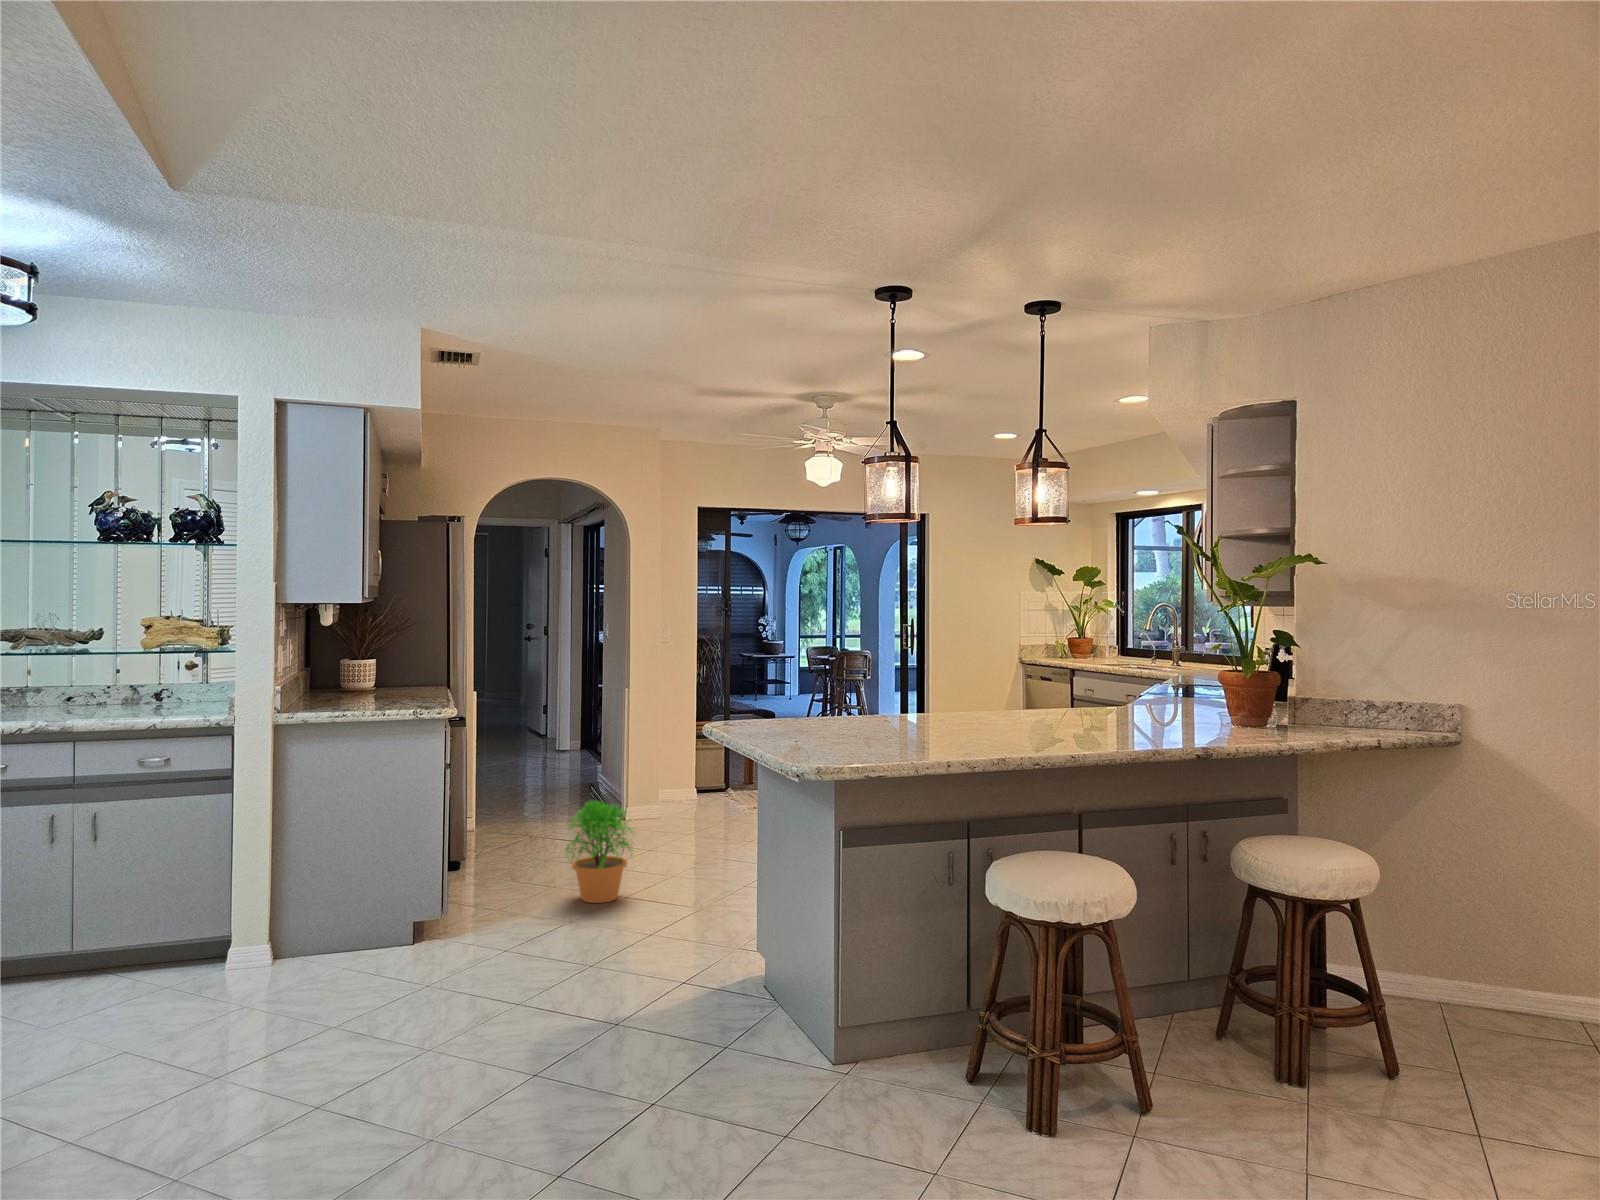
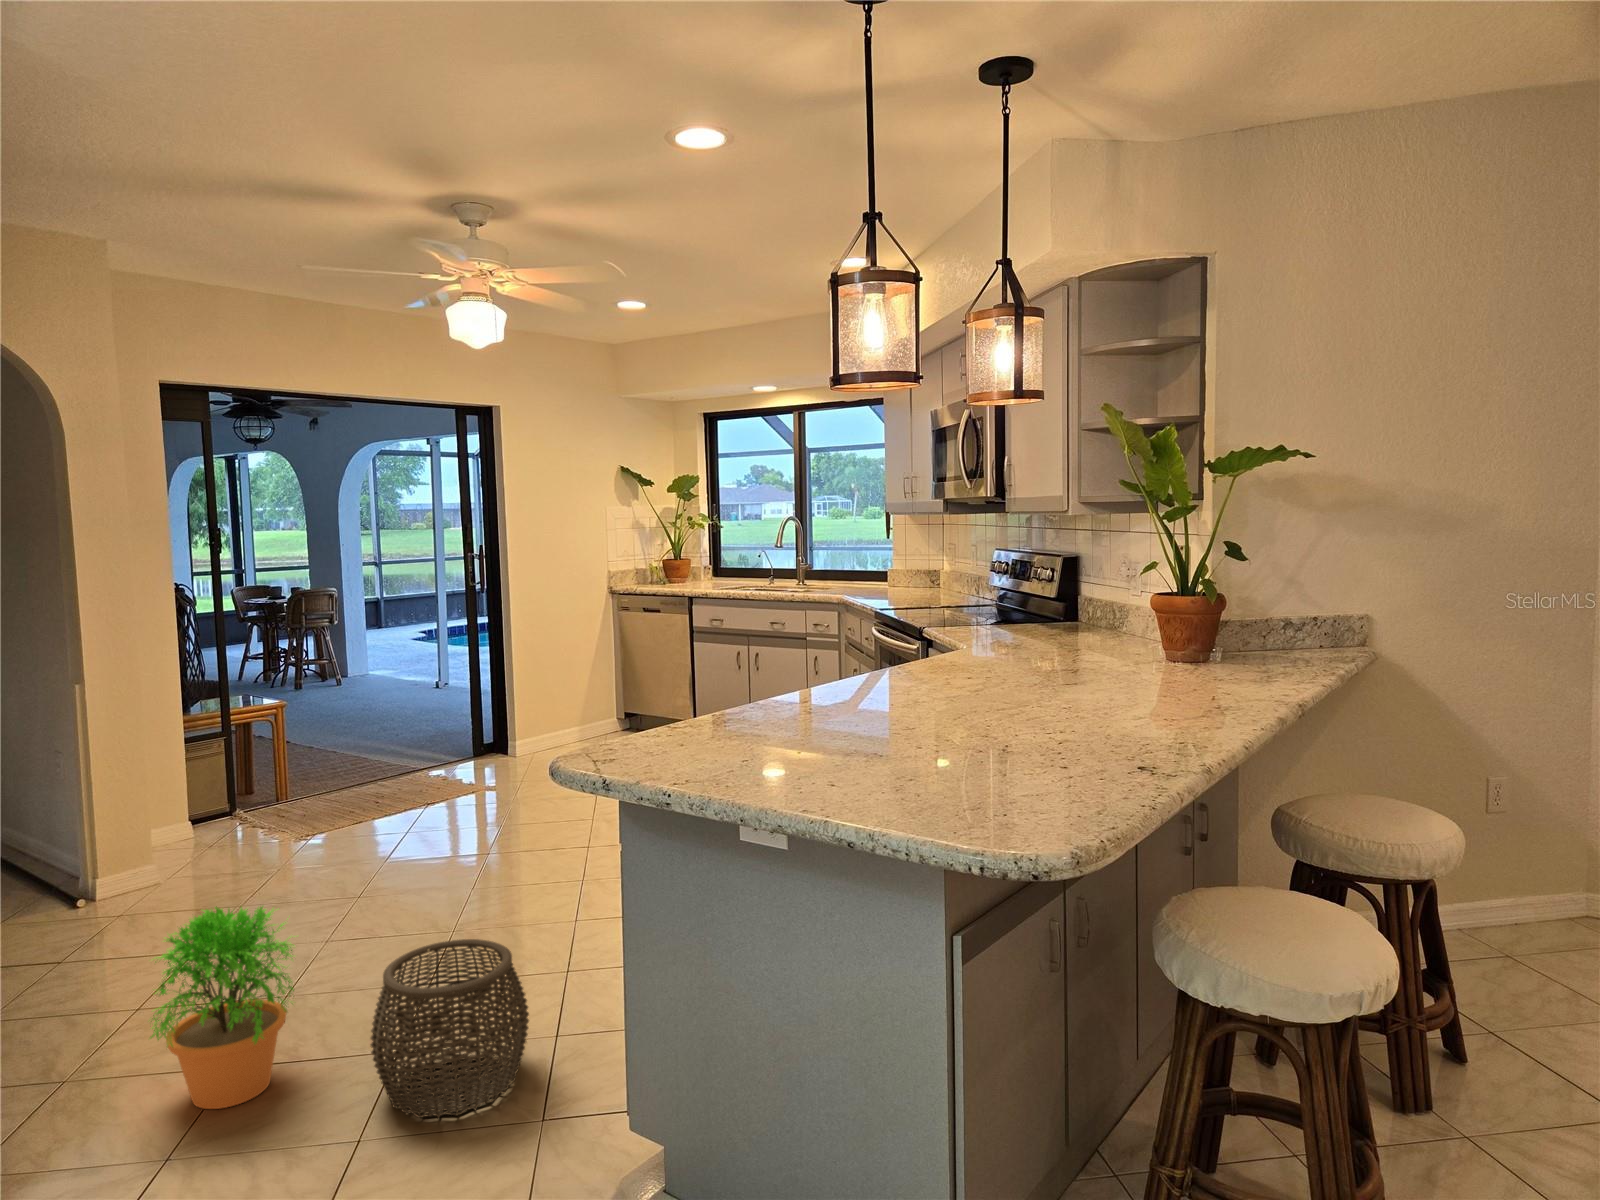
woven basket: none [641,841,725,929] -> present [371,939,529,1118]

